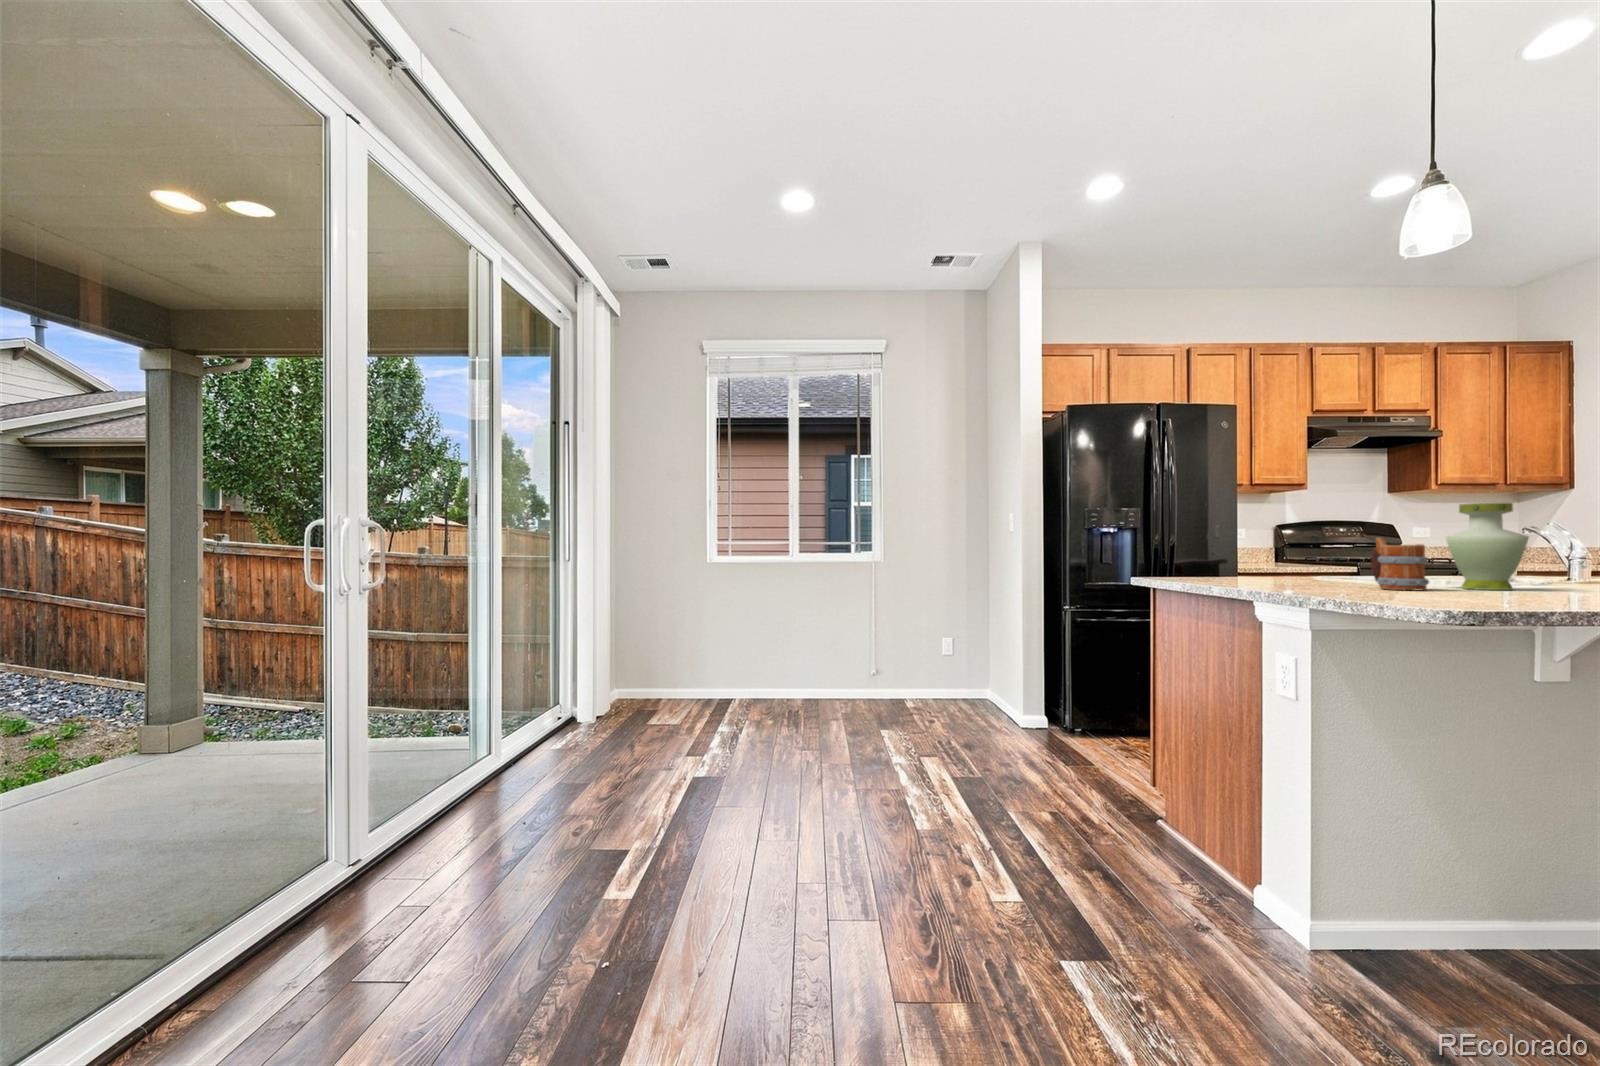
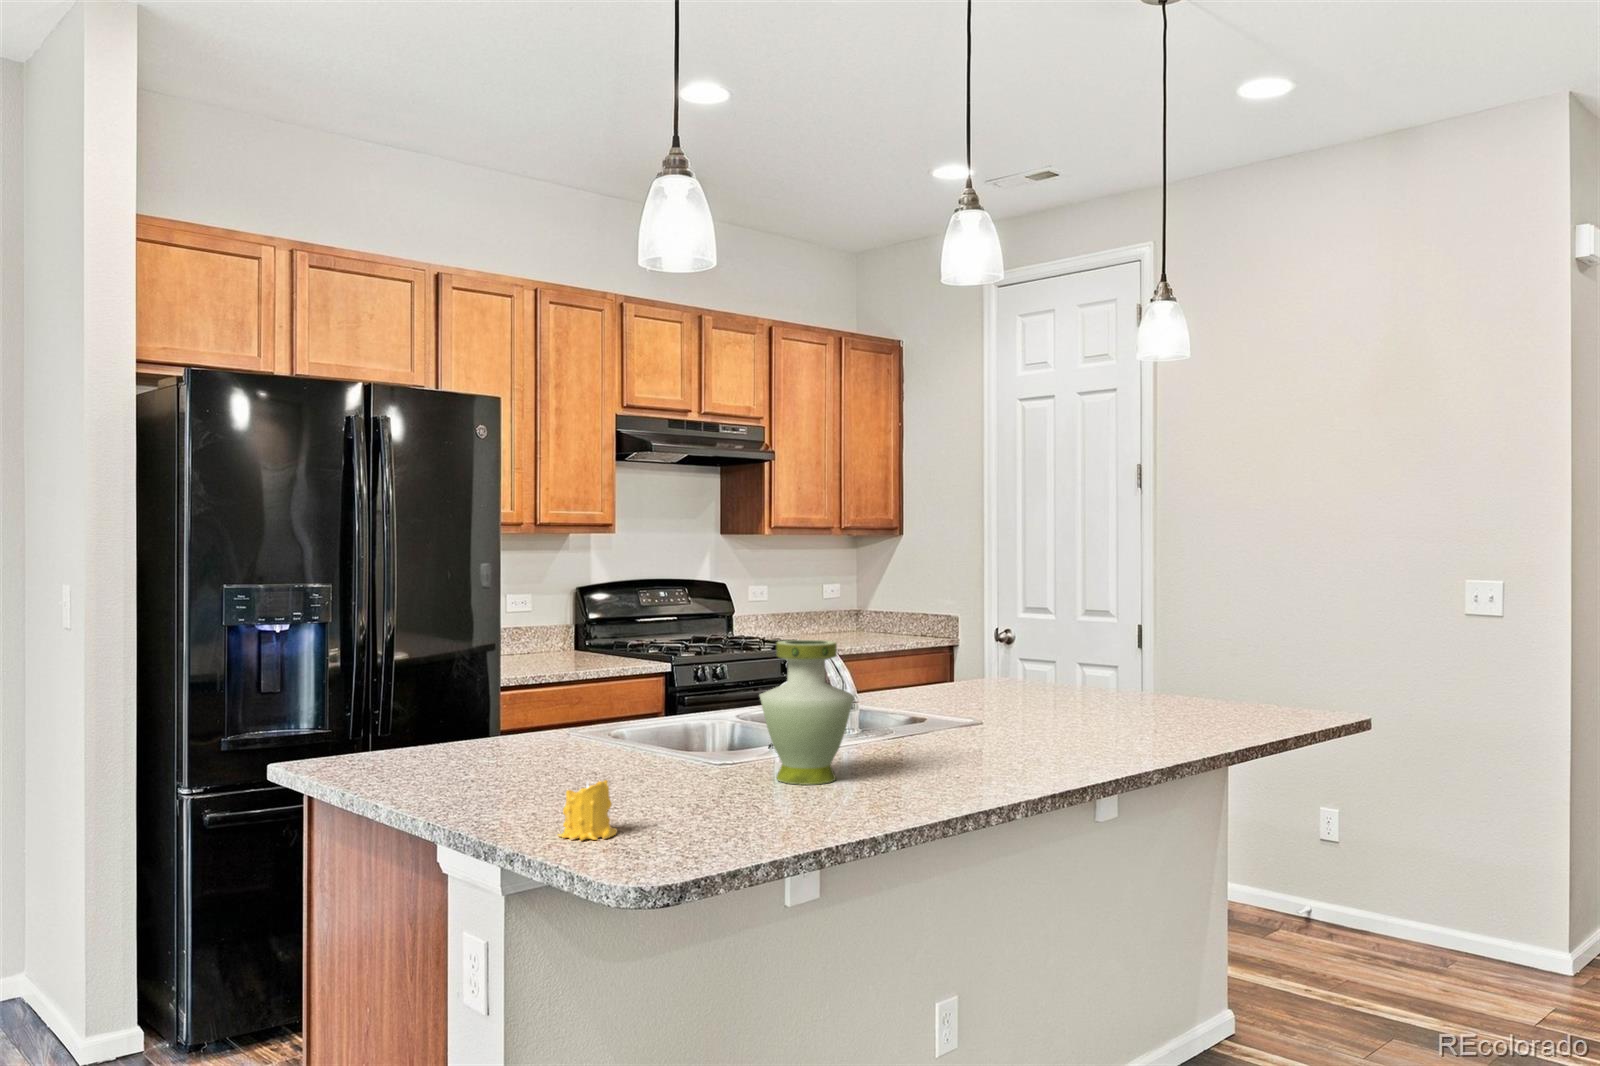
mug: present [1371,538,1429,590] -> none [661,707,736,808]
candle: none [1308,561,1347,592] -> present [559,780,617,841]

